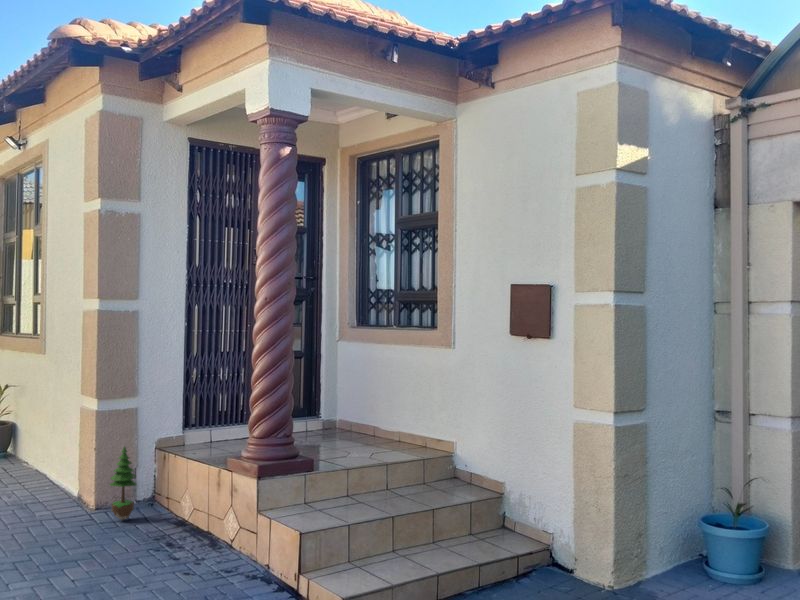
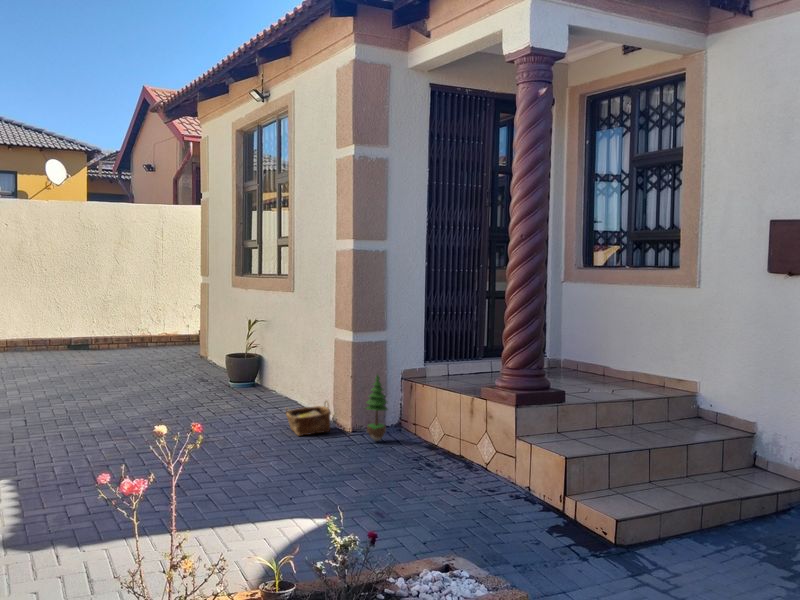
woven basket: none [20,477,74,519] -> present [286,401,331,436]

